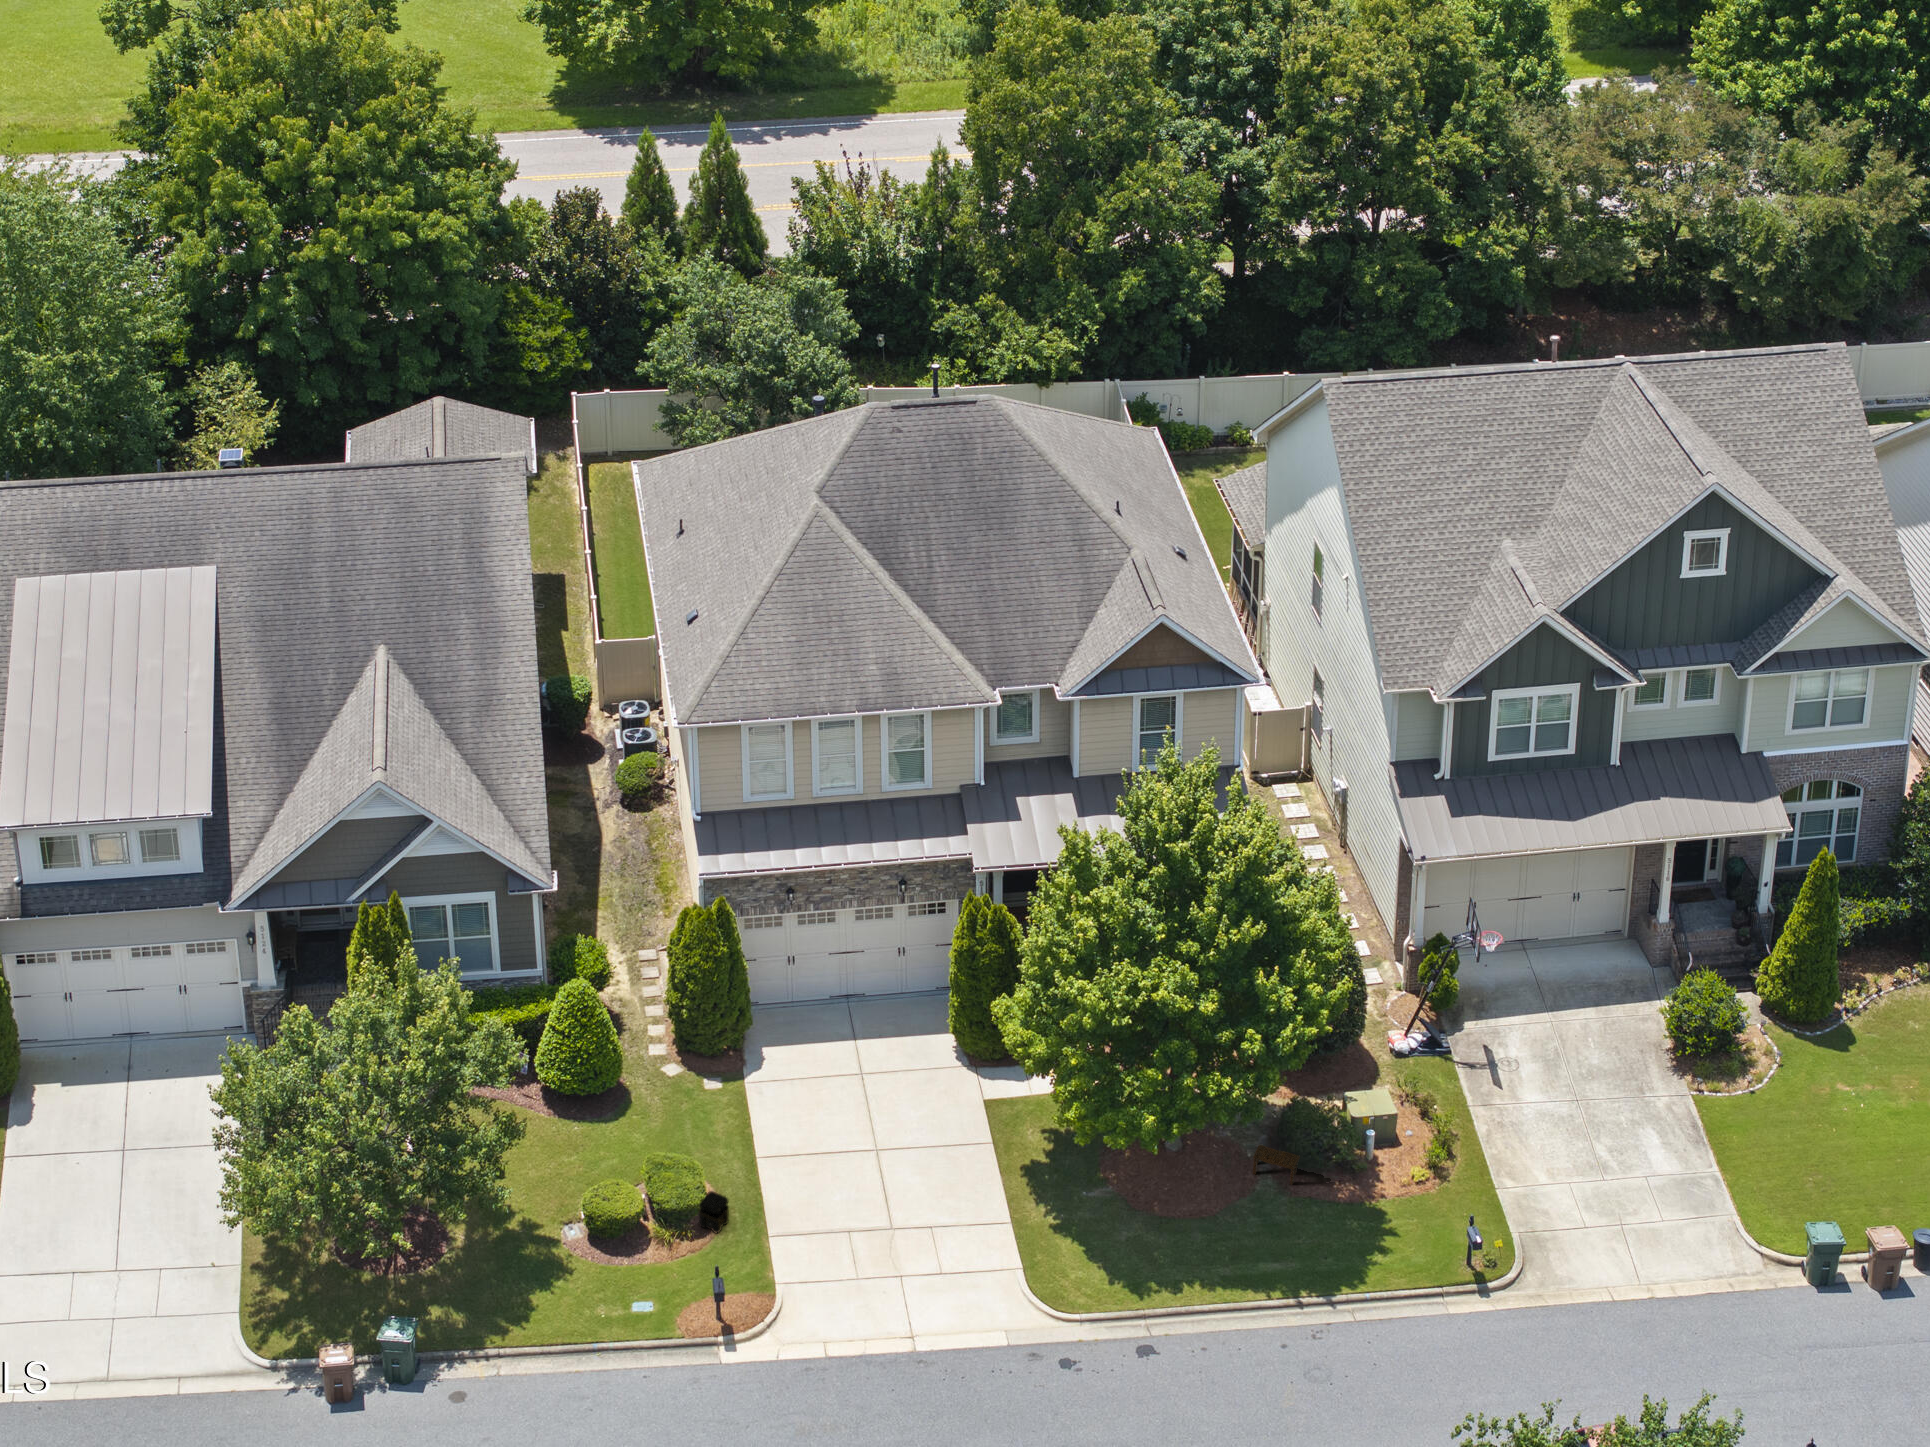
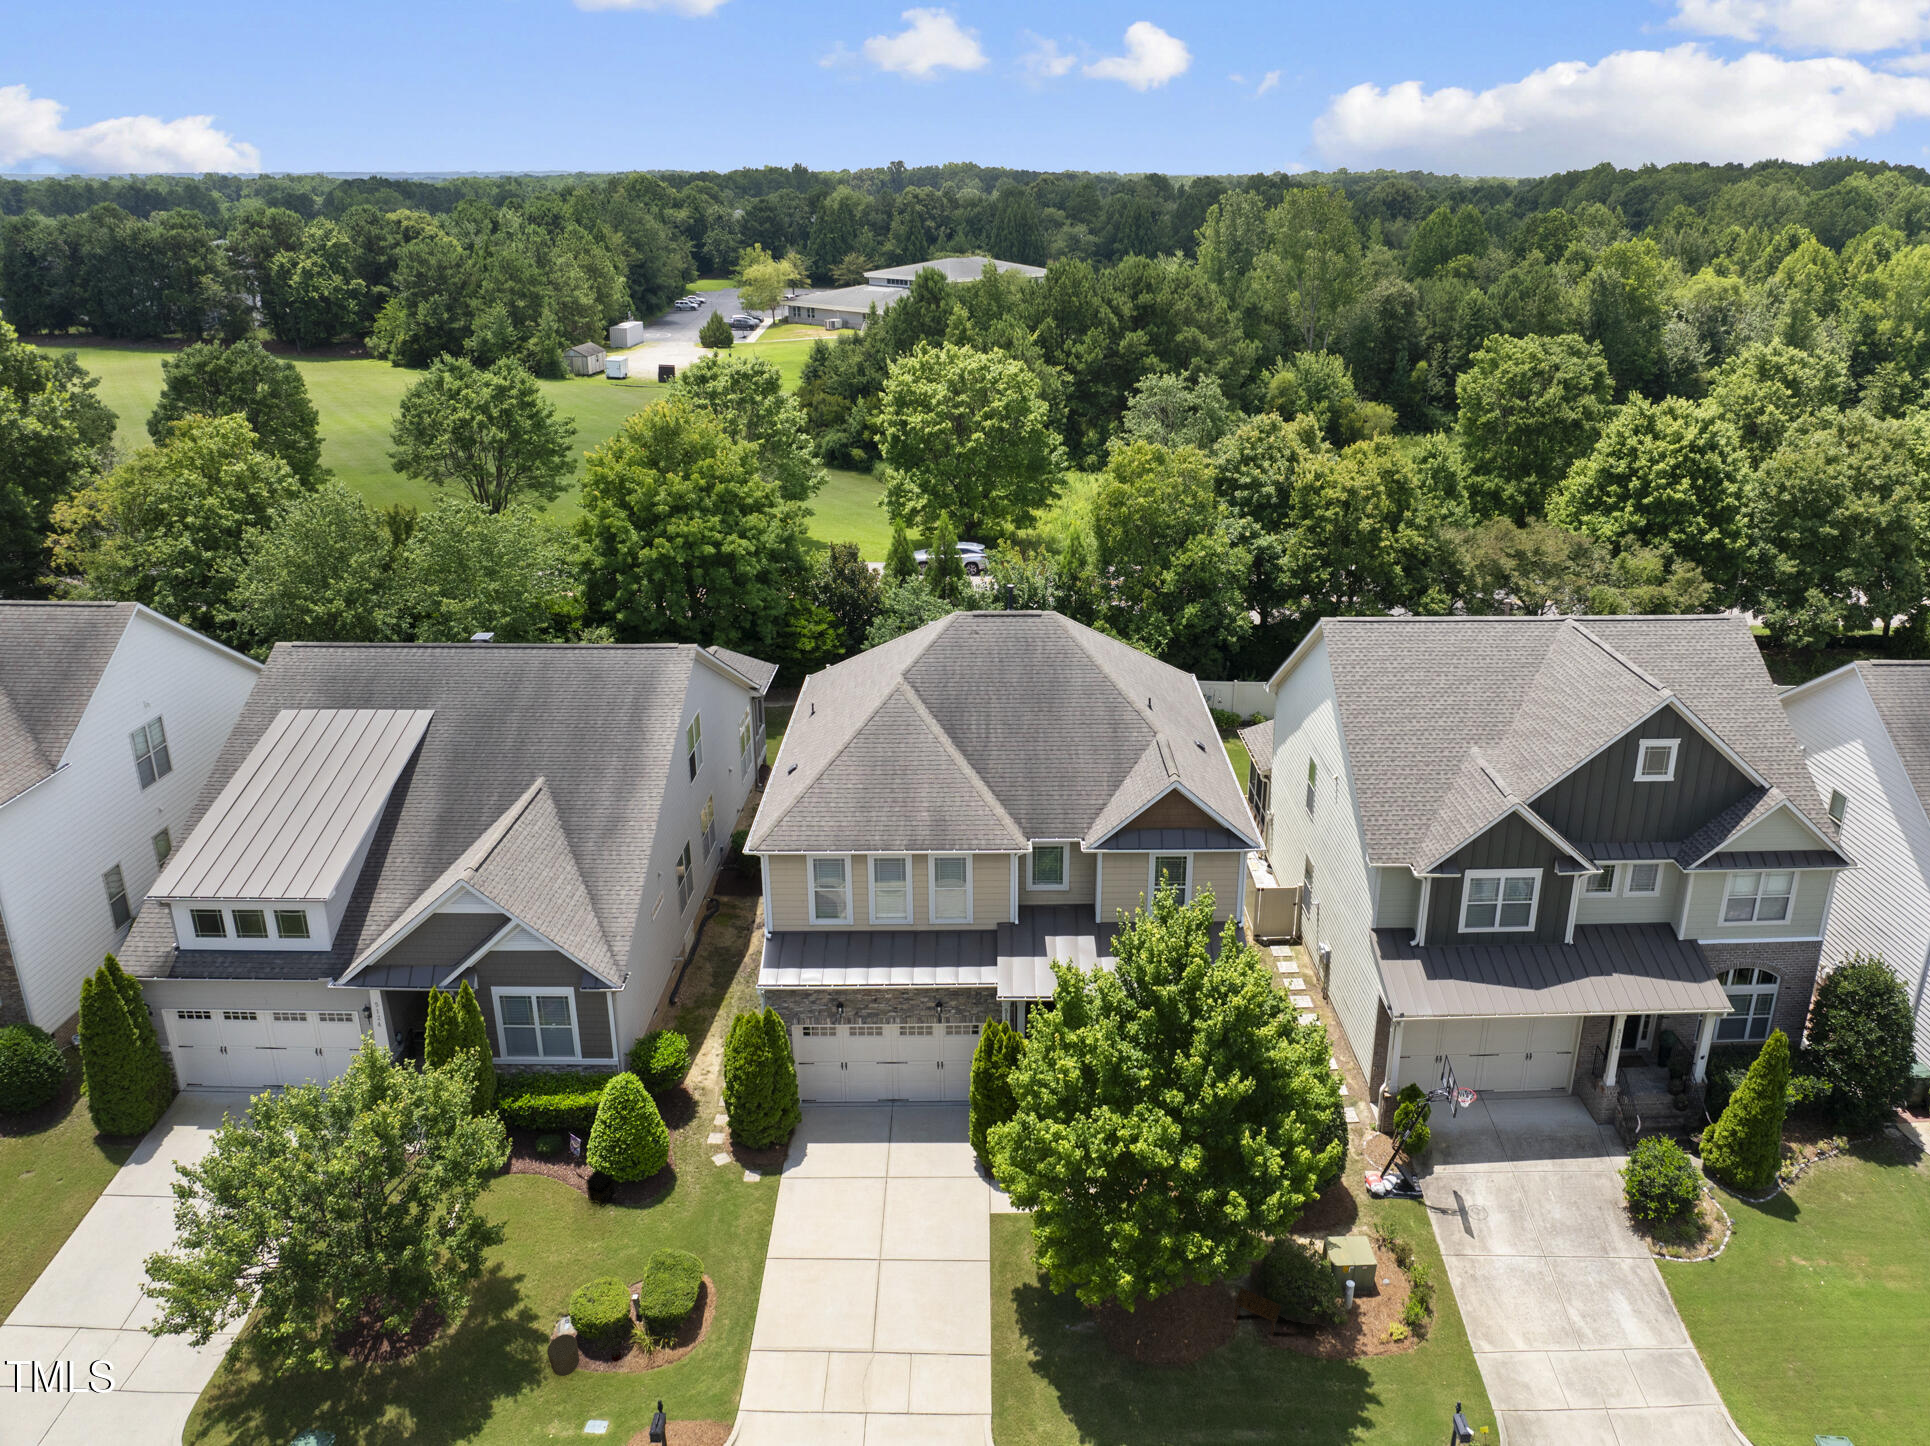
toolbox: present [699,1191,729,1233] -> present [586,1170,615,1206]
potted tree: none [619,1210,652,1250] -> present [595,1322,631,1361]
basket: none [571,1227,600,1264] -> present [547,1334,579,1375]

